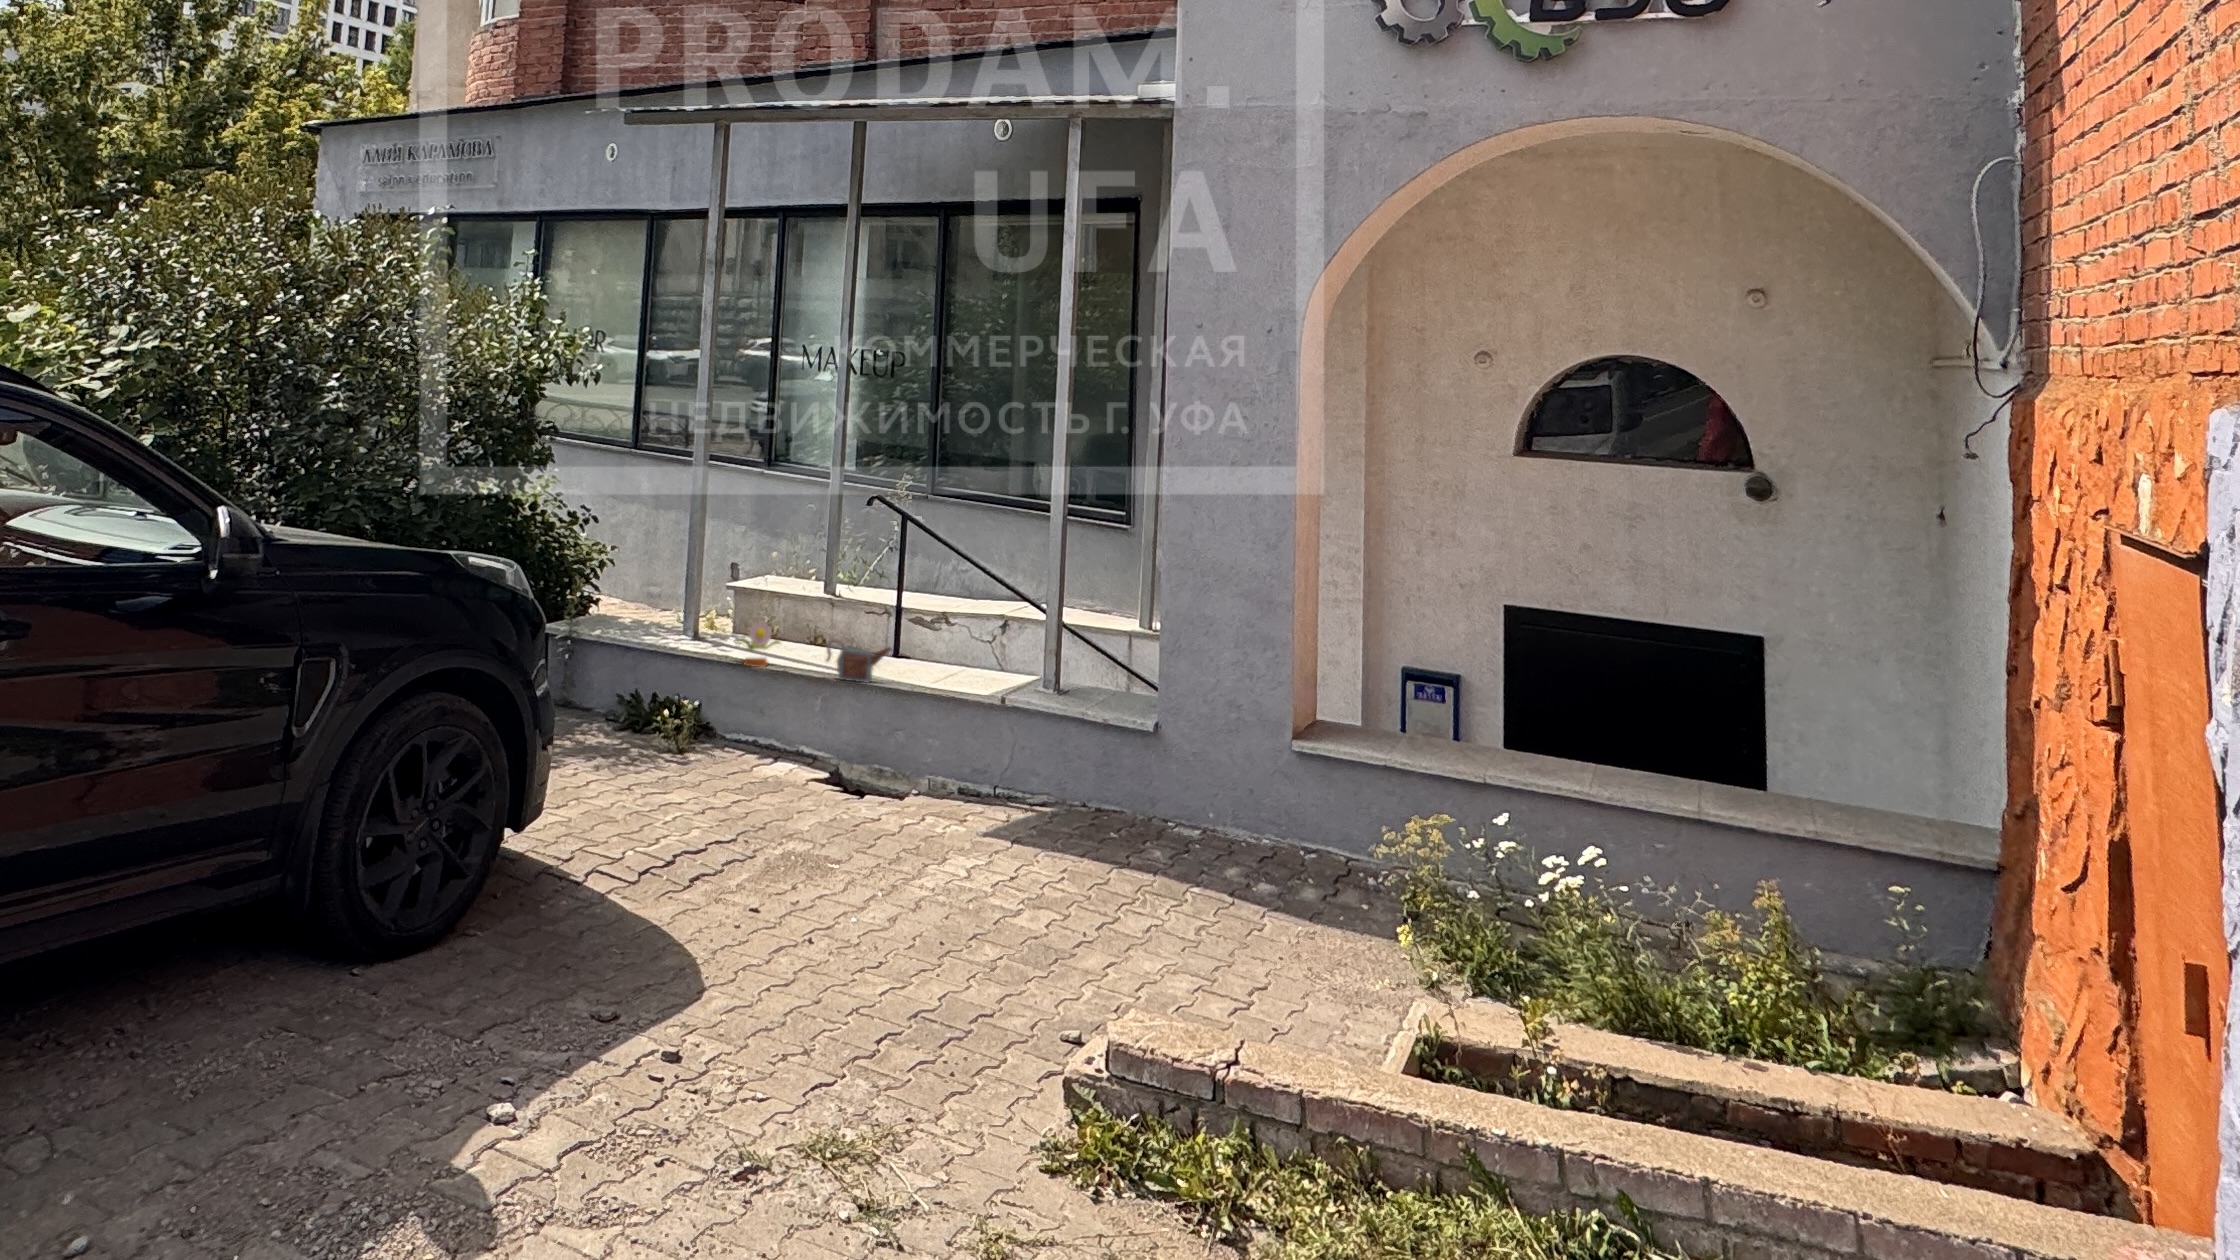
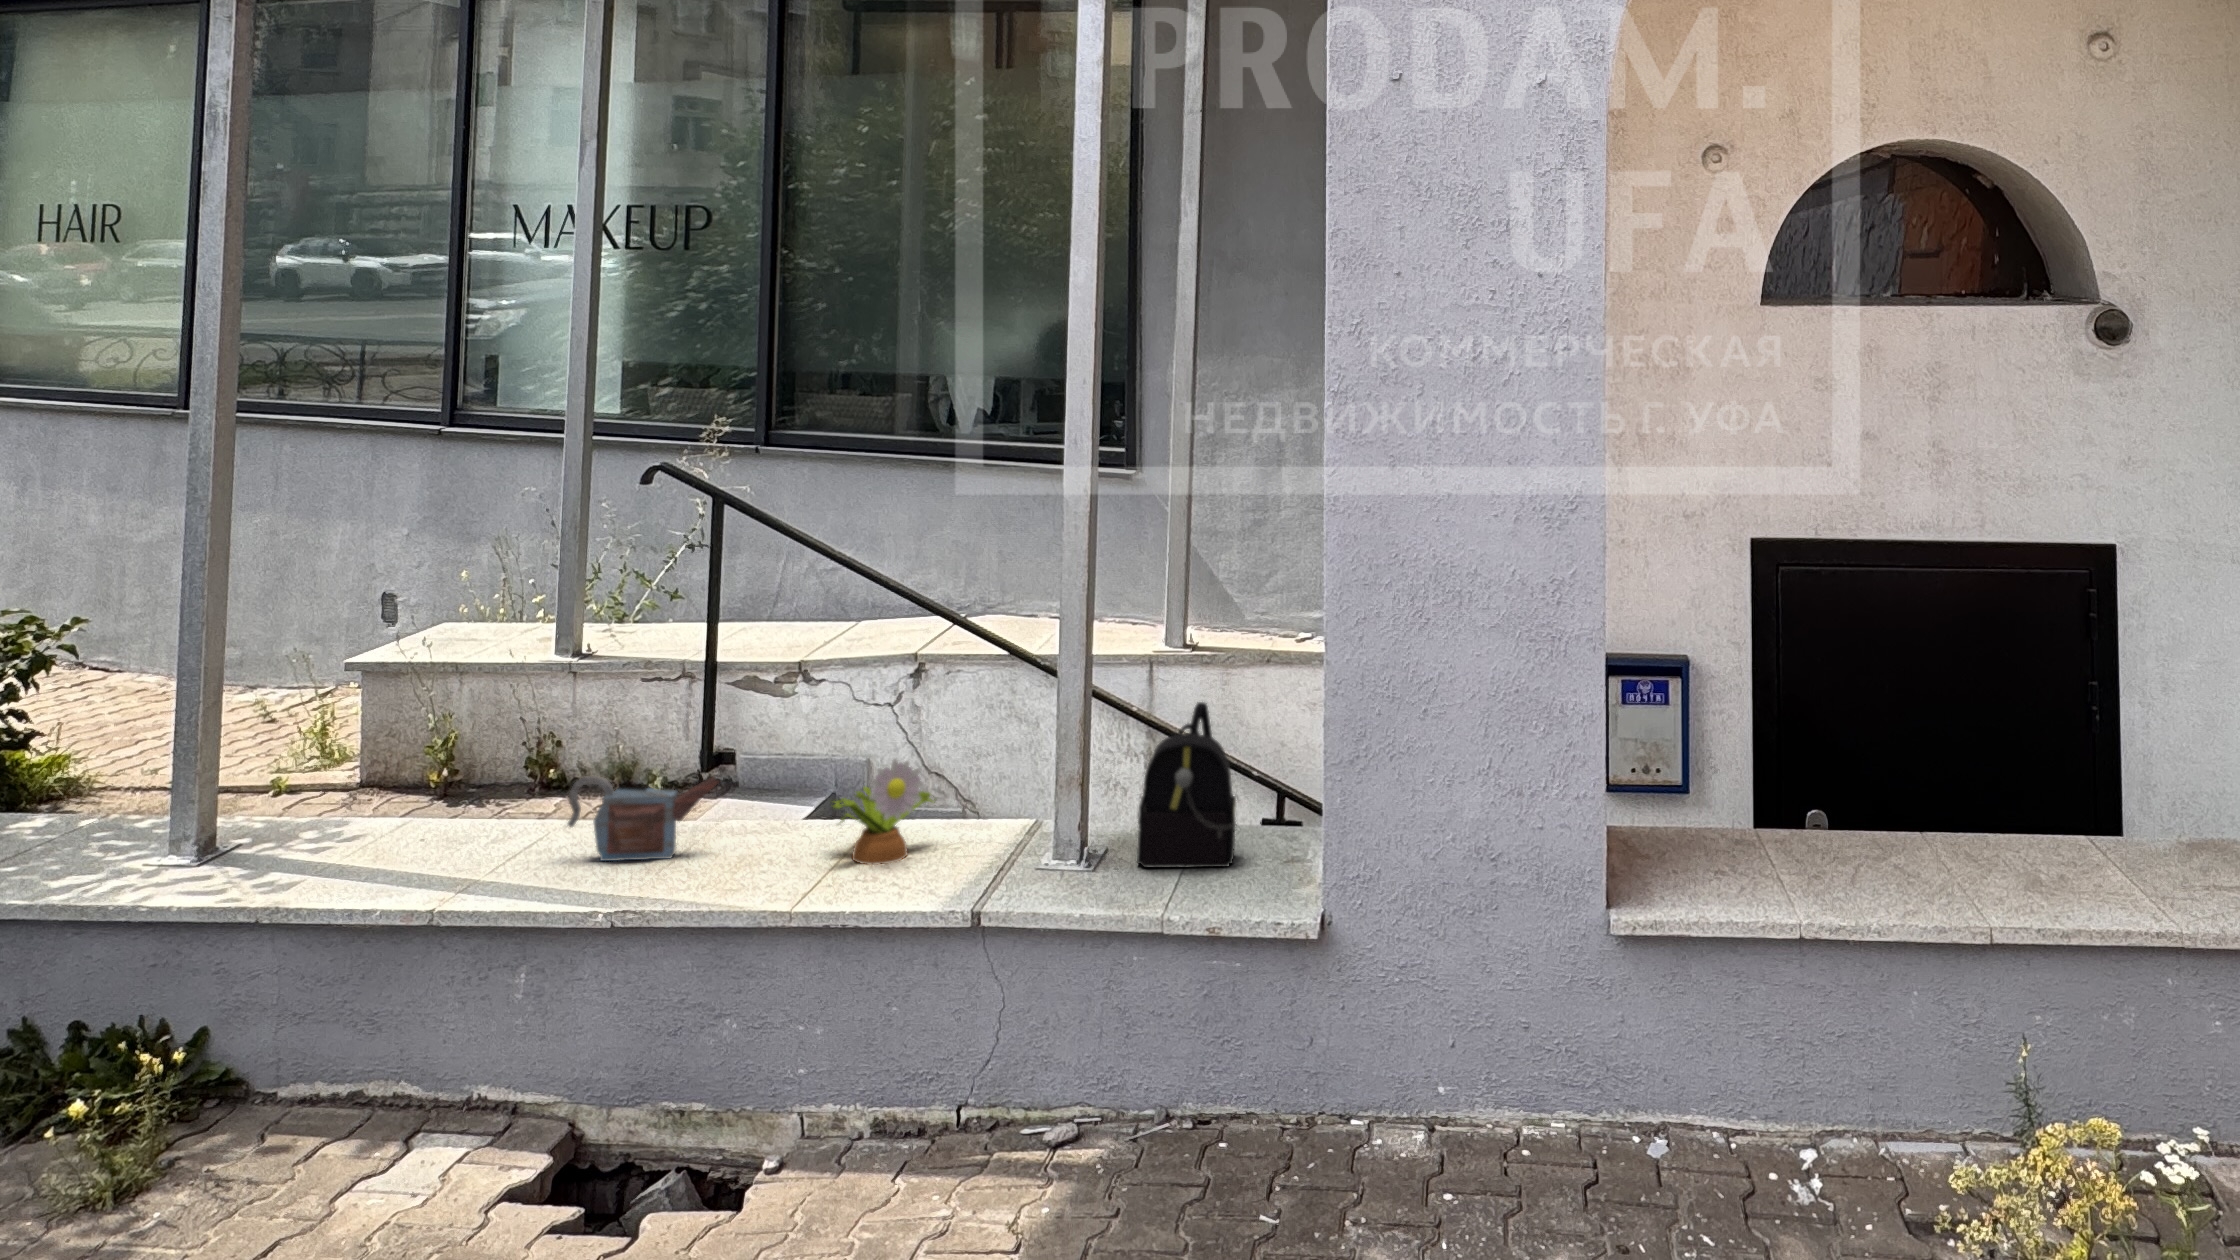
decorative plant: present [740,621,781,667] -> present [833,759,933,865]
backpack: none [1078,636,1129,717] -> present [1137,702,1236,868]

